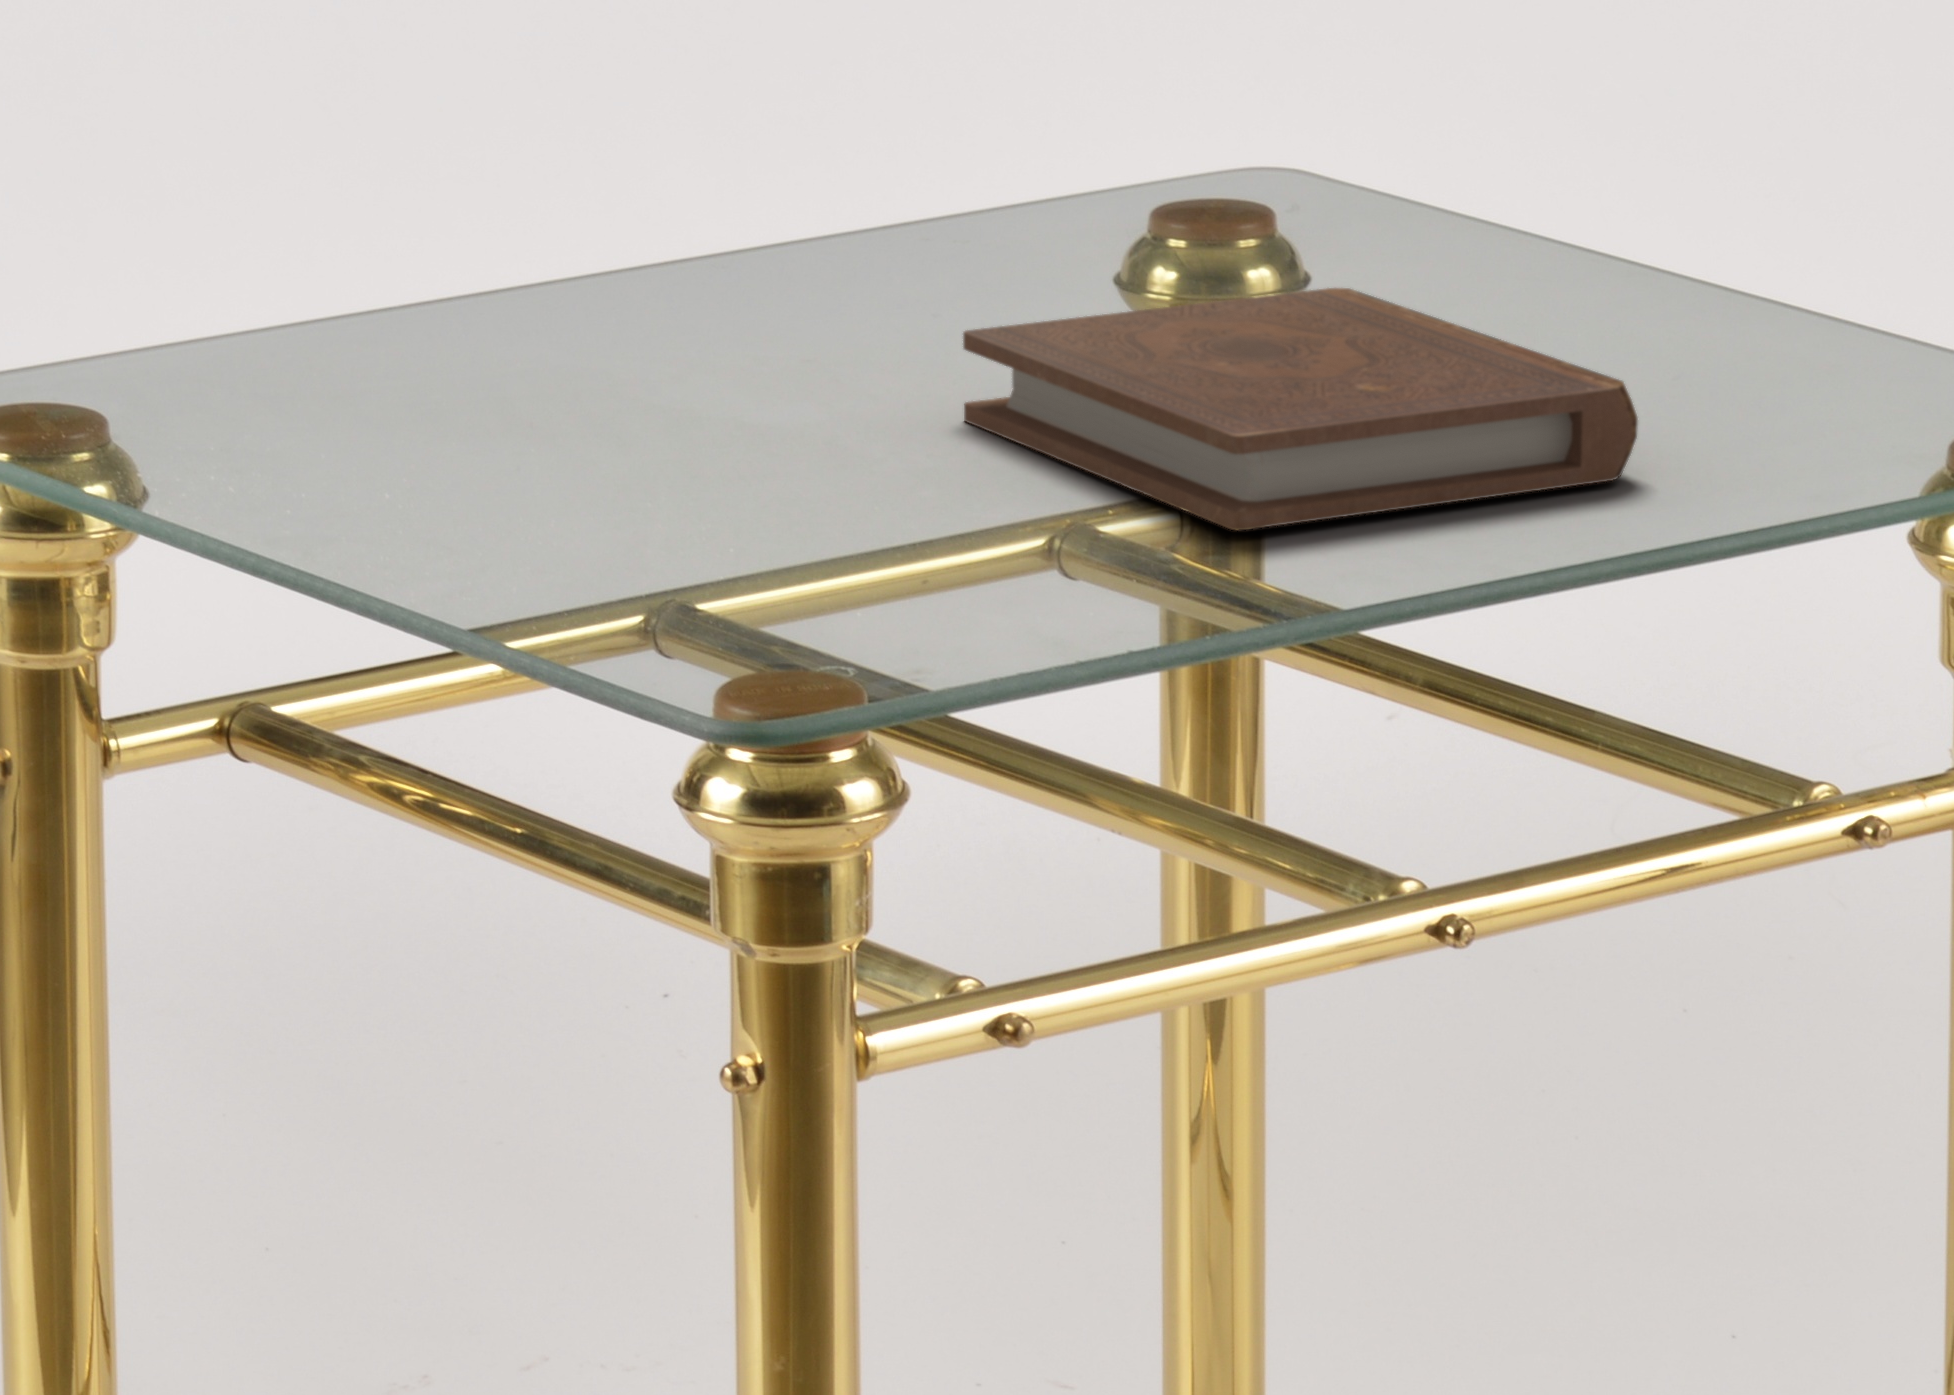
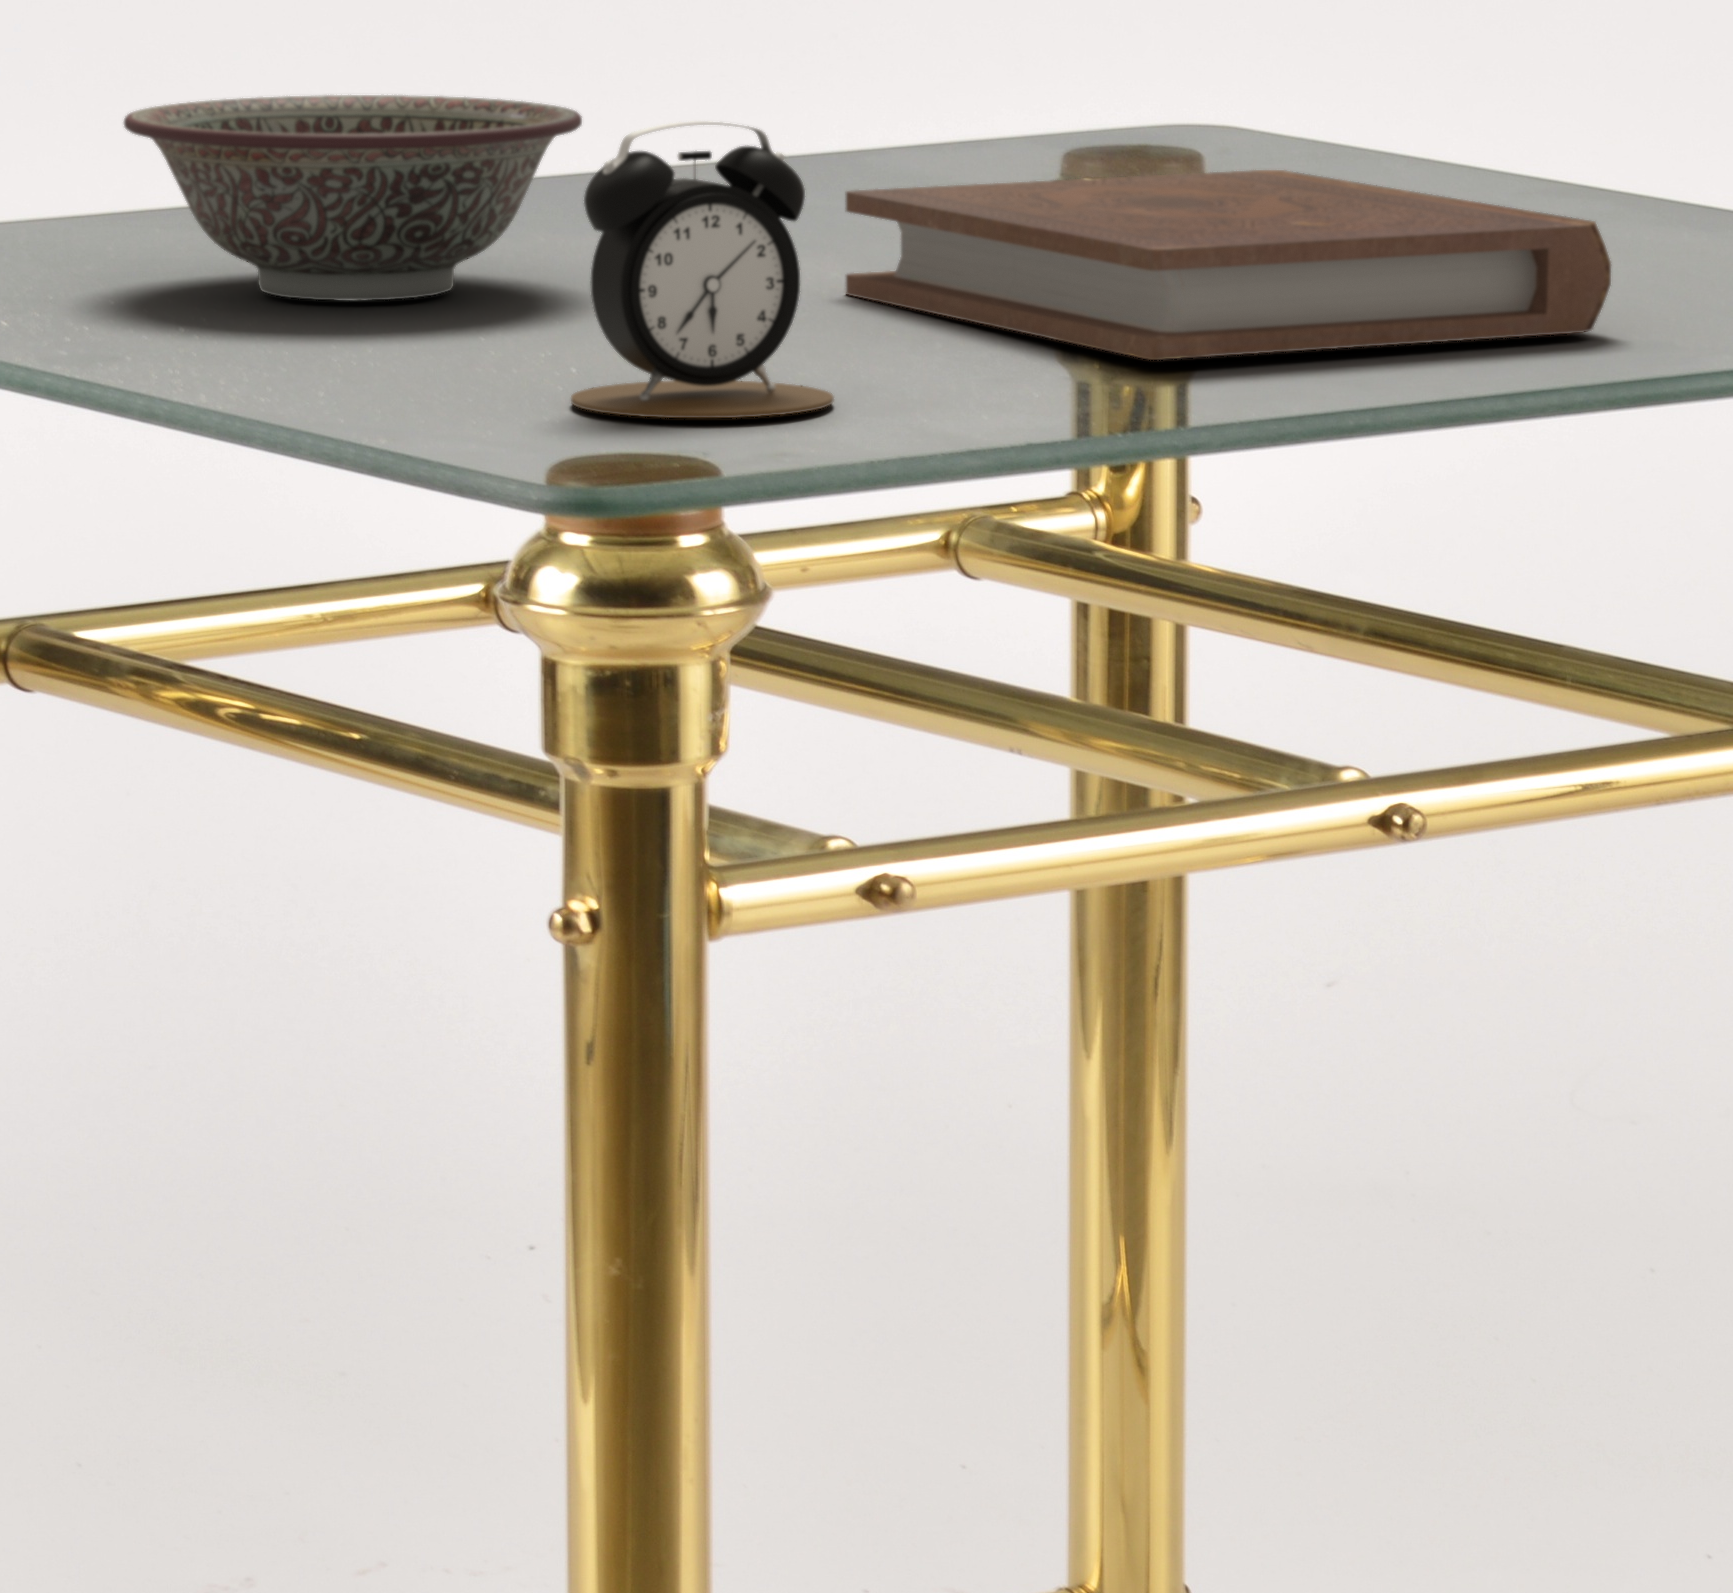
decorative bowl: none [325,231,730,439] -> present [124,95,582,300]
alarm clock: none [730,351,959,621] -> present [571,121,834,418]

